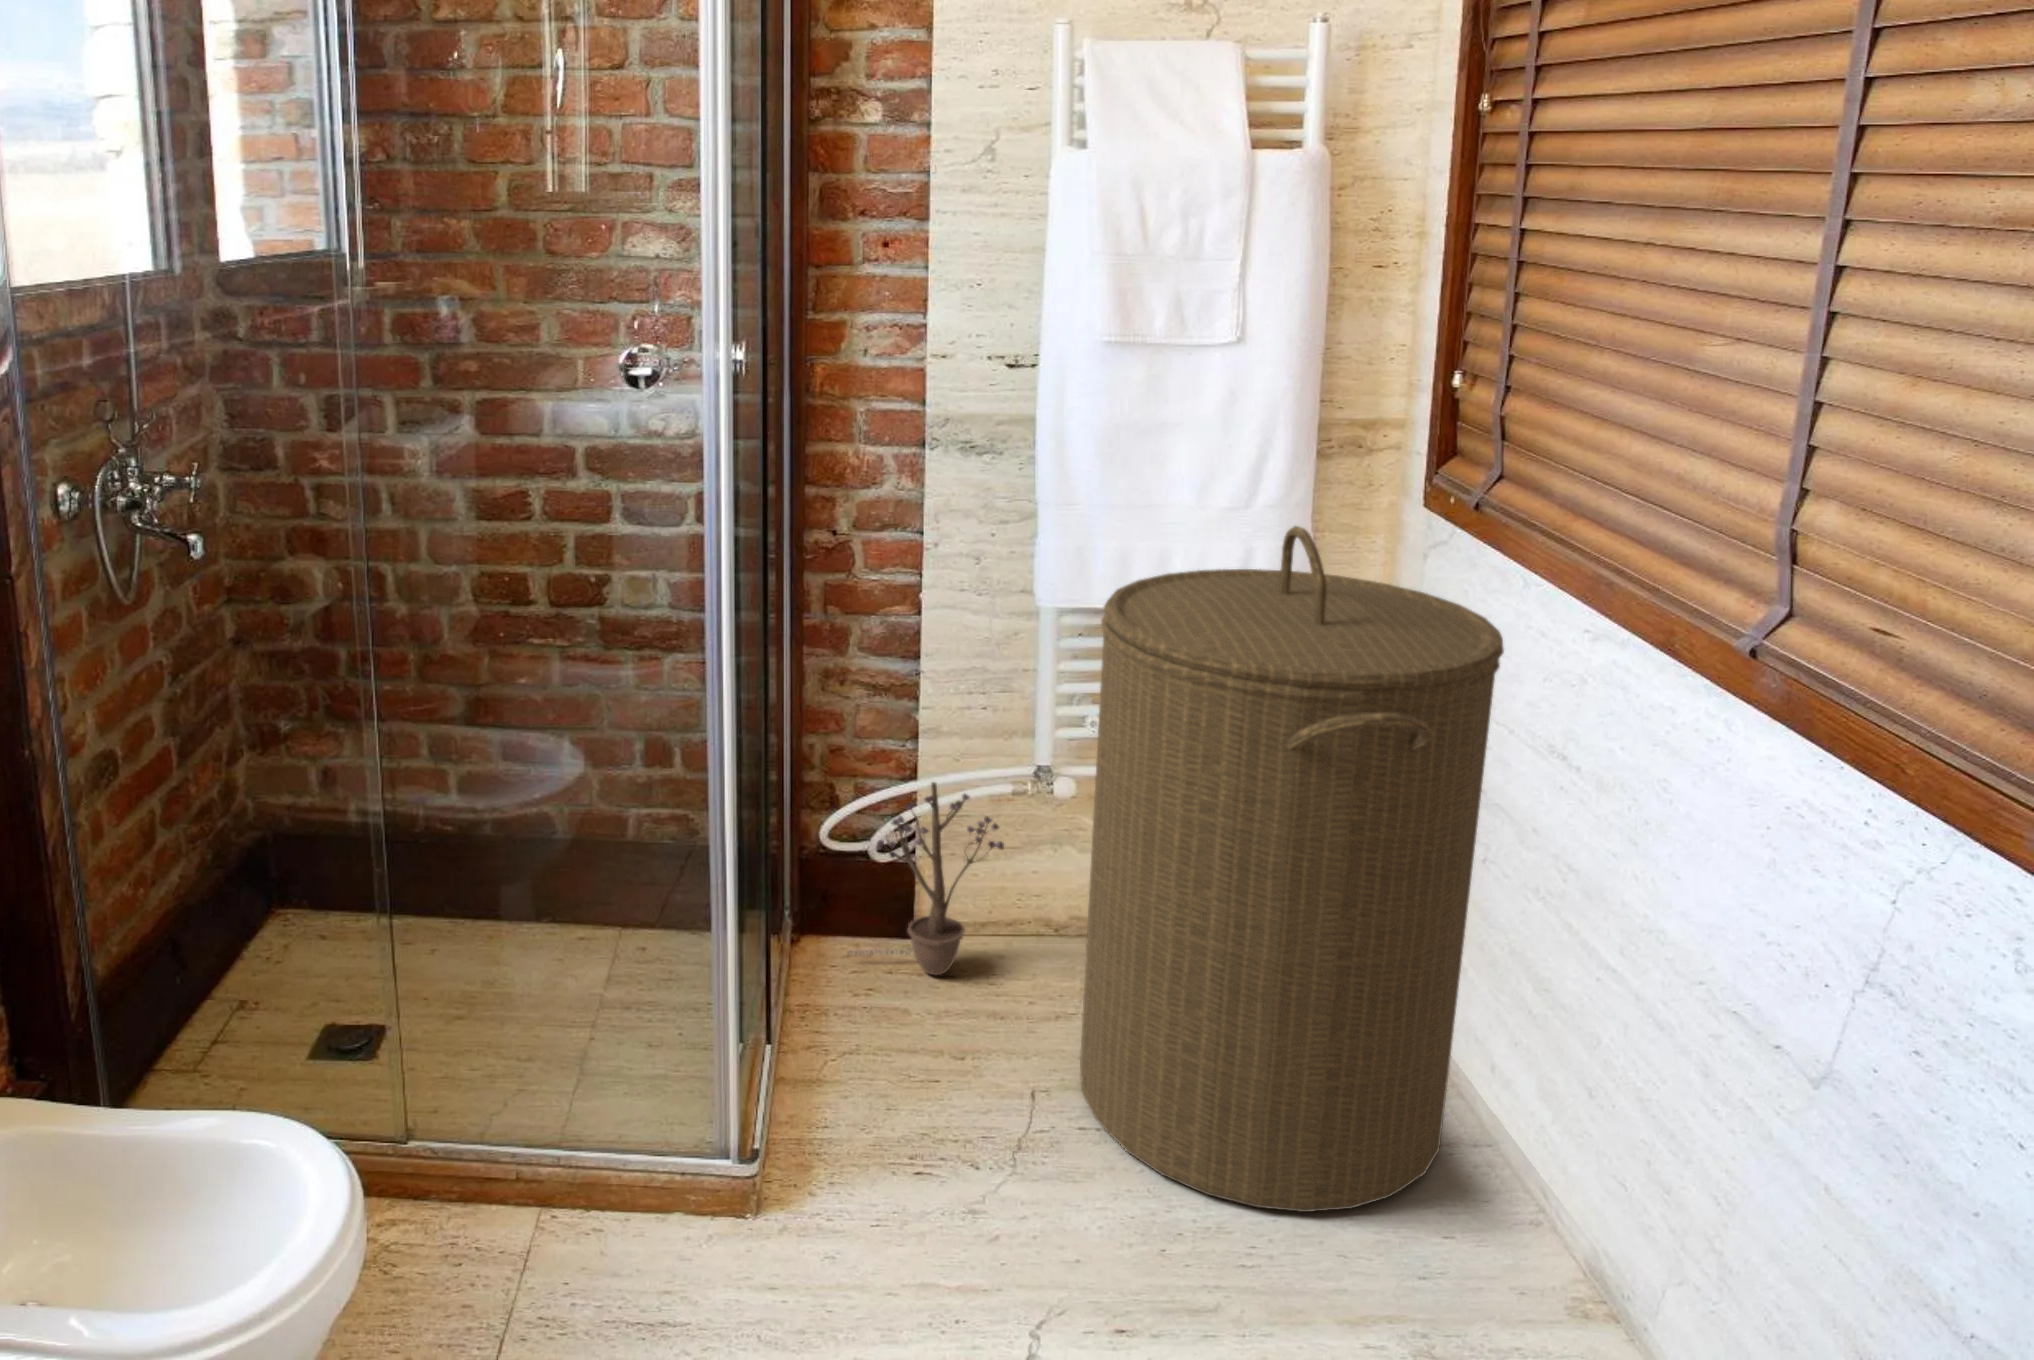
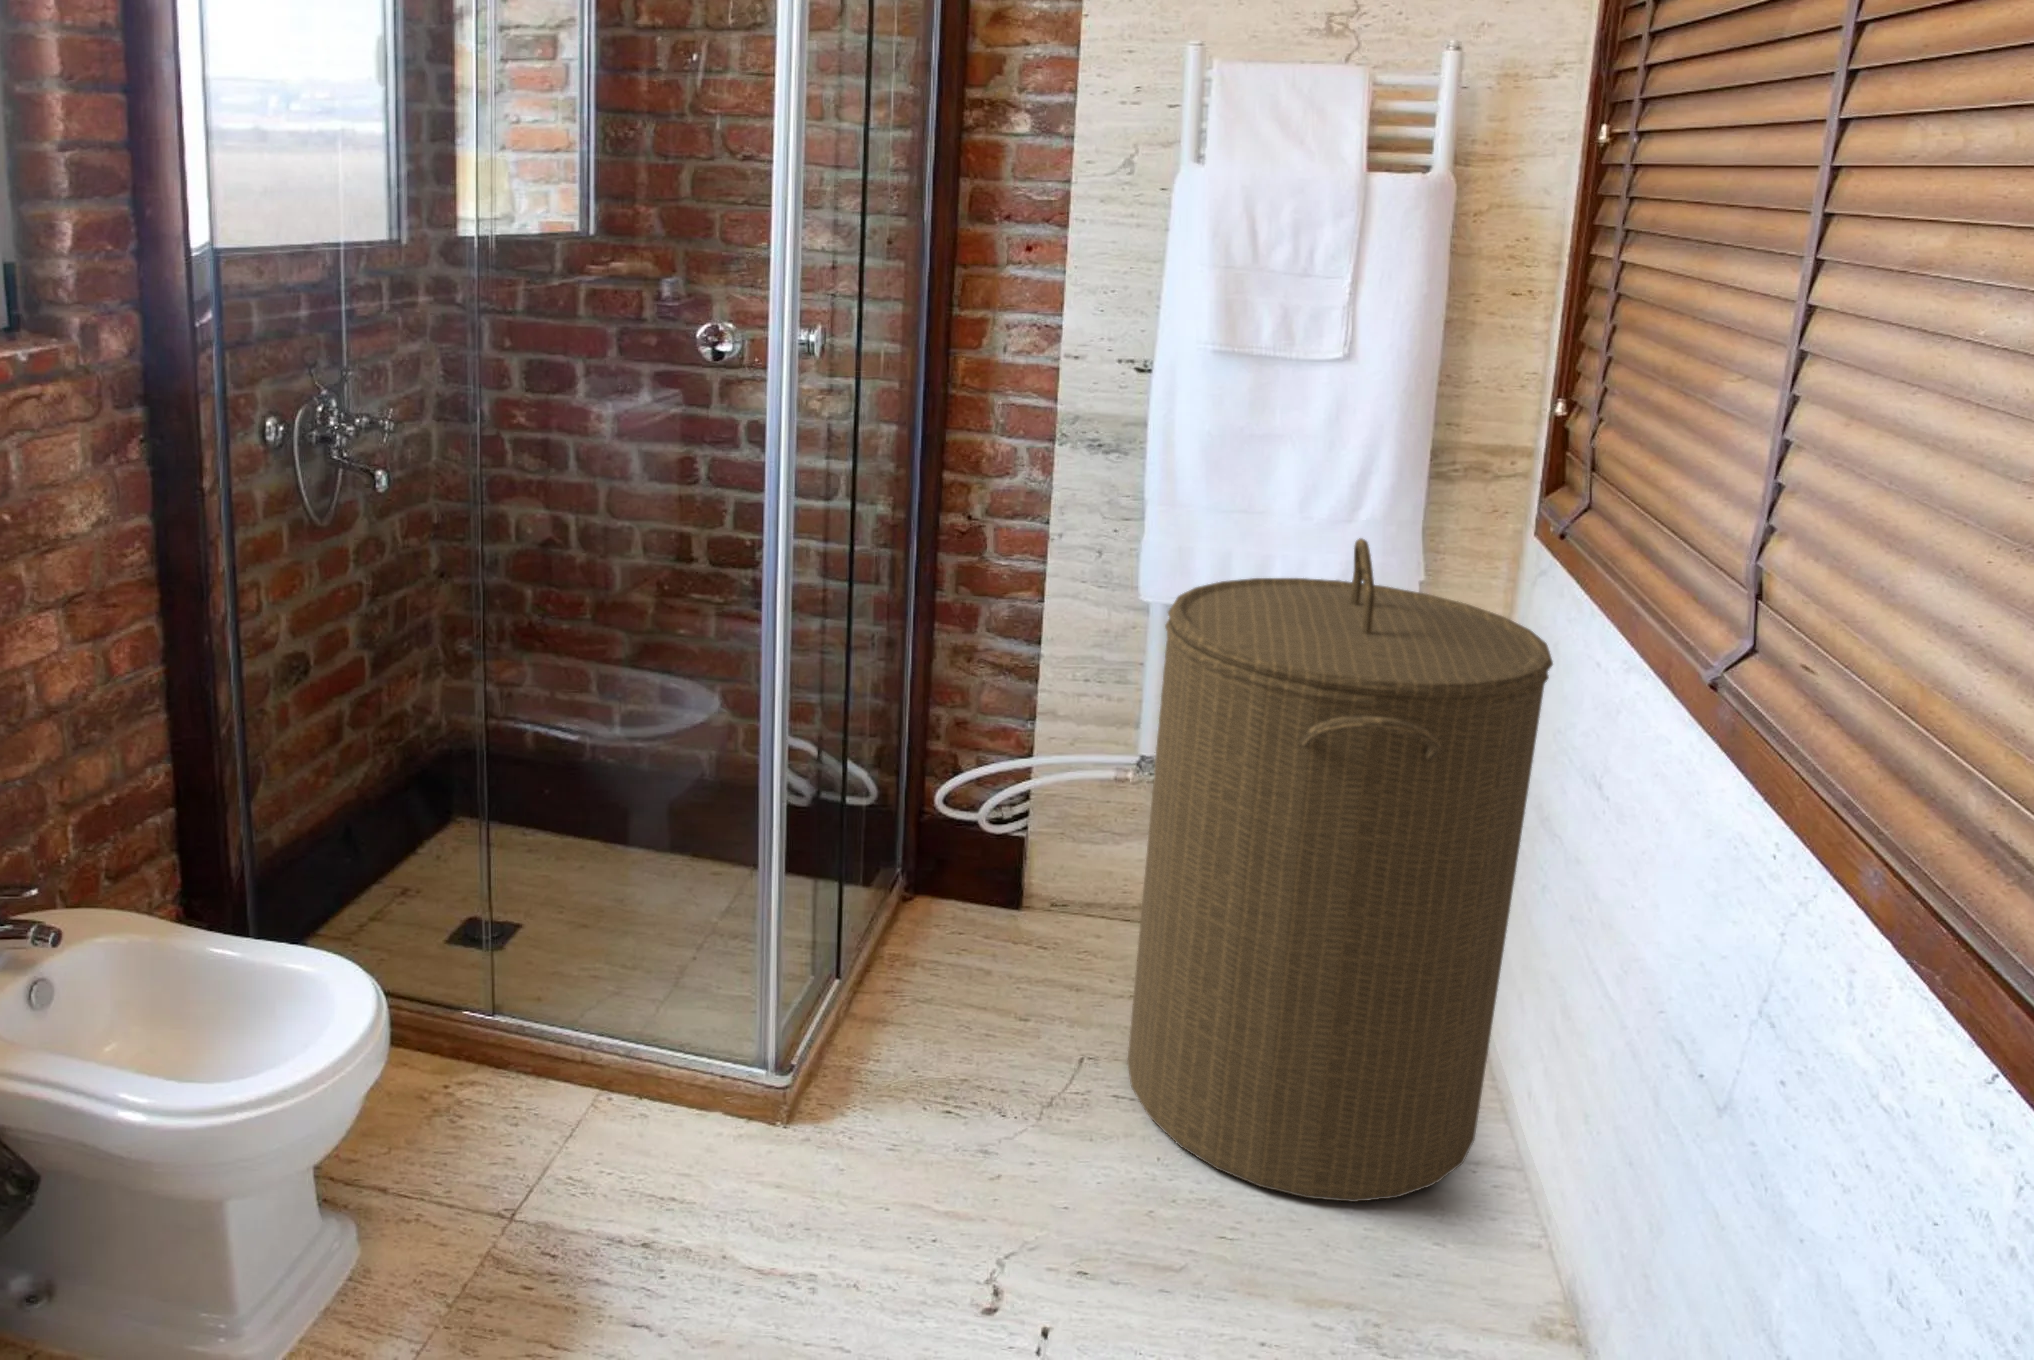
decorative plant: present [849,782,1004,975] -> none [951,760,1102,945]

